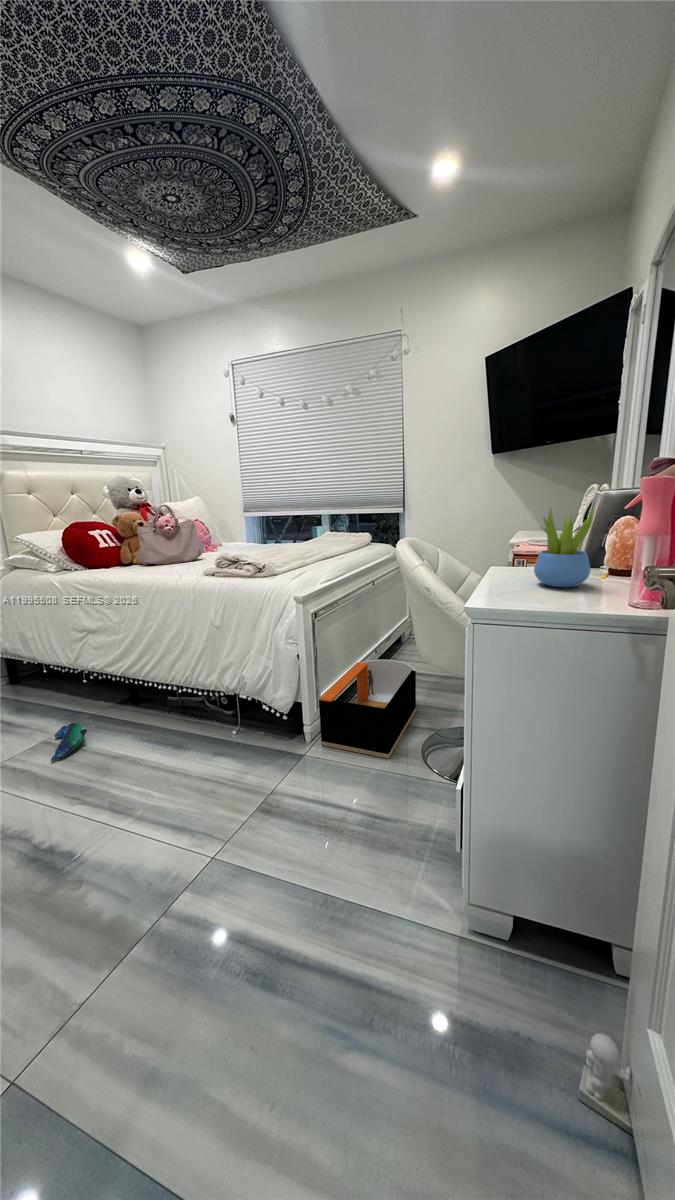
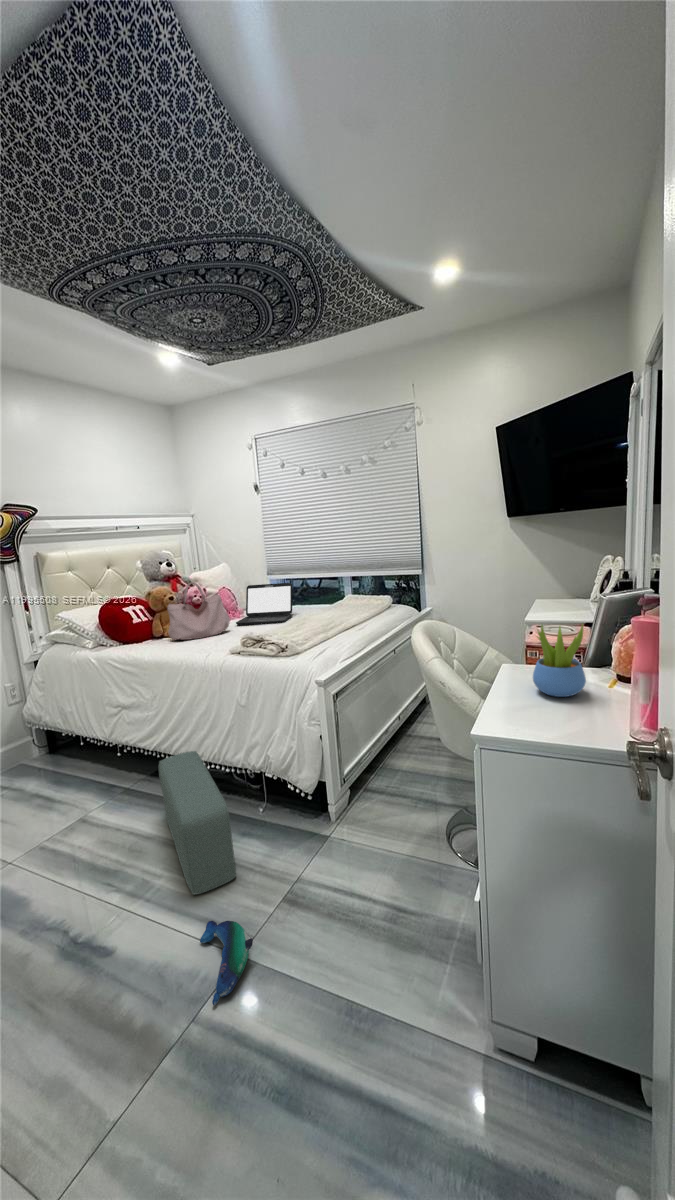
laptop: none [210,515,269,556] -> present [236,583,292,626]
storage bin: present [319,660,416,758] -> none [342,732,441,841]
pouf: none [128,672,209,808] -> present [159,751,236,895]
plush toy: present [51,723,87,762] -> present [200,921,253,1005]

